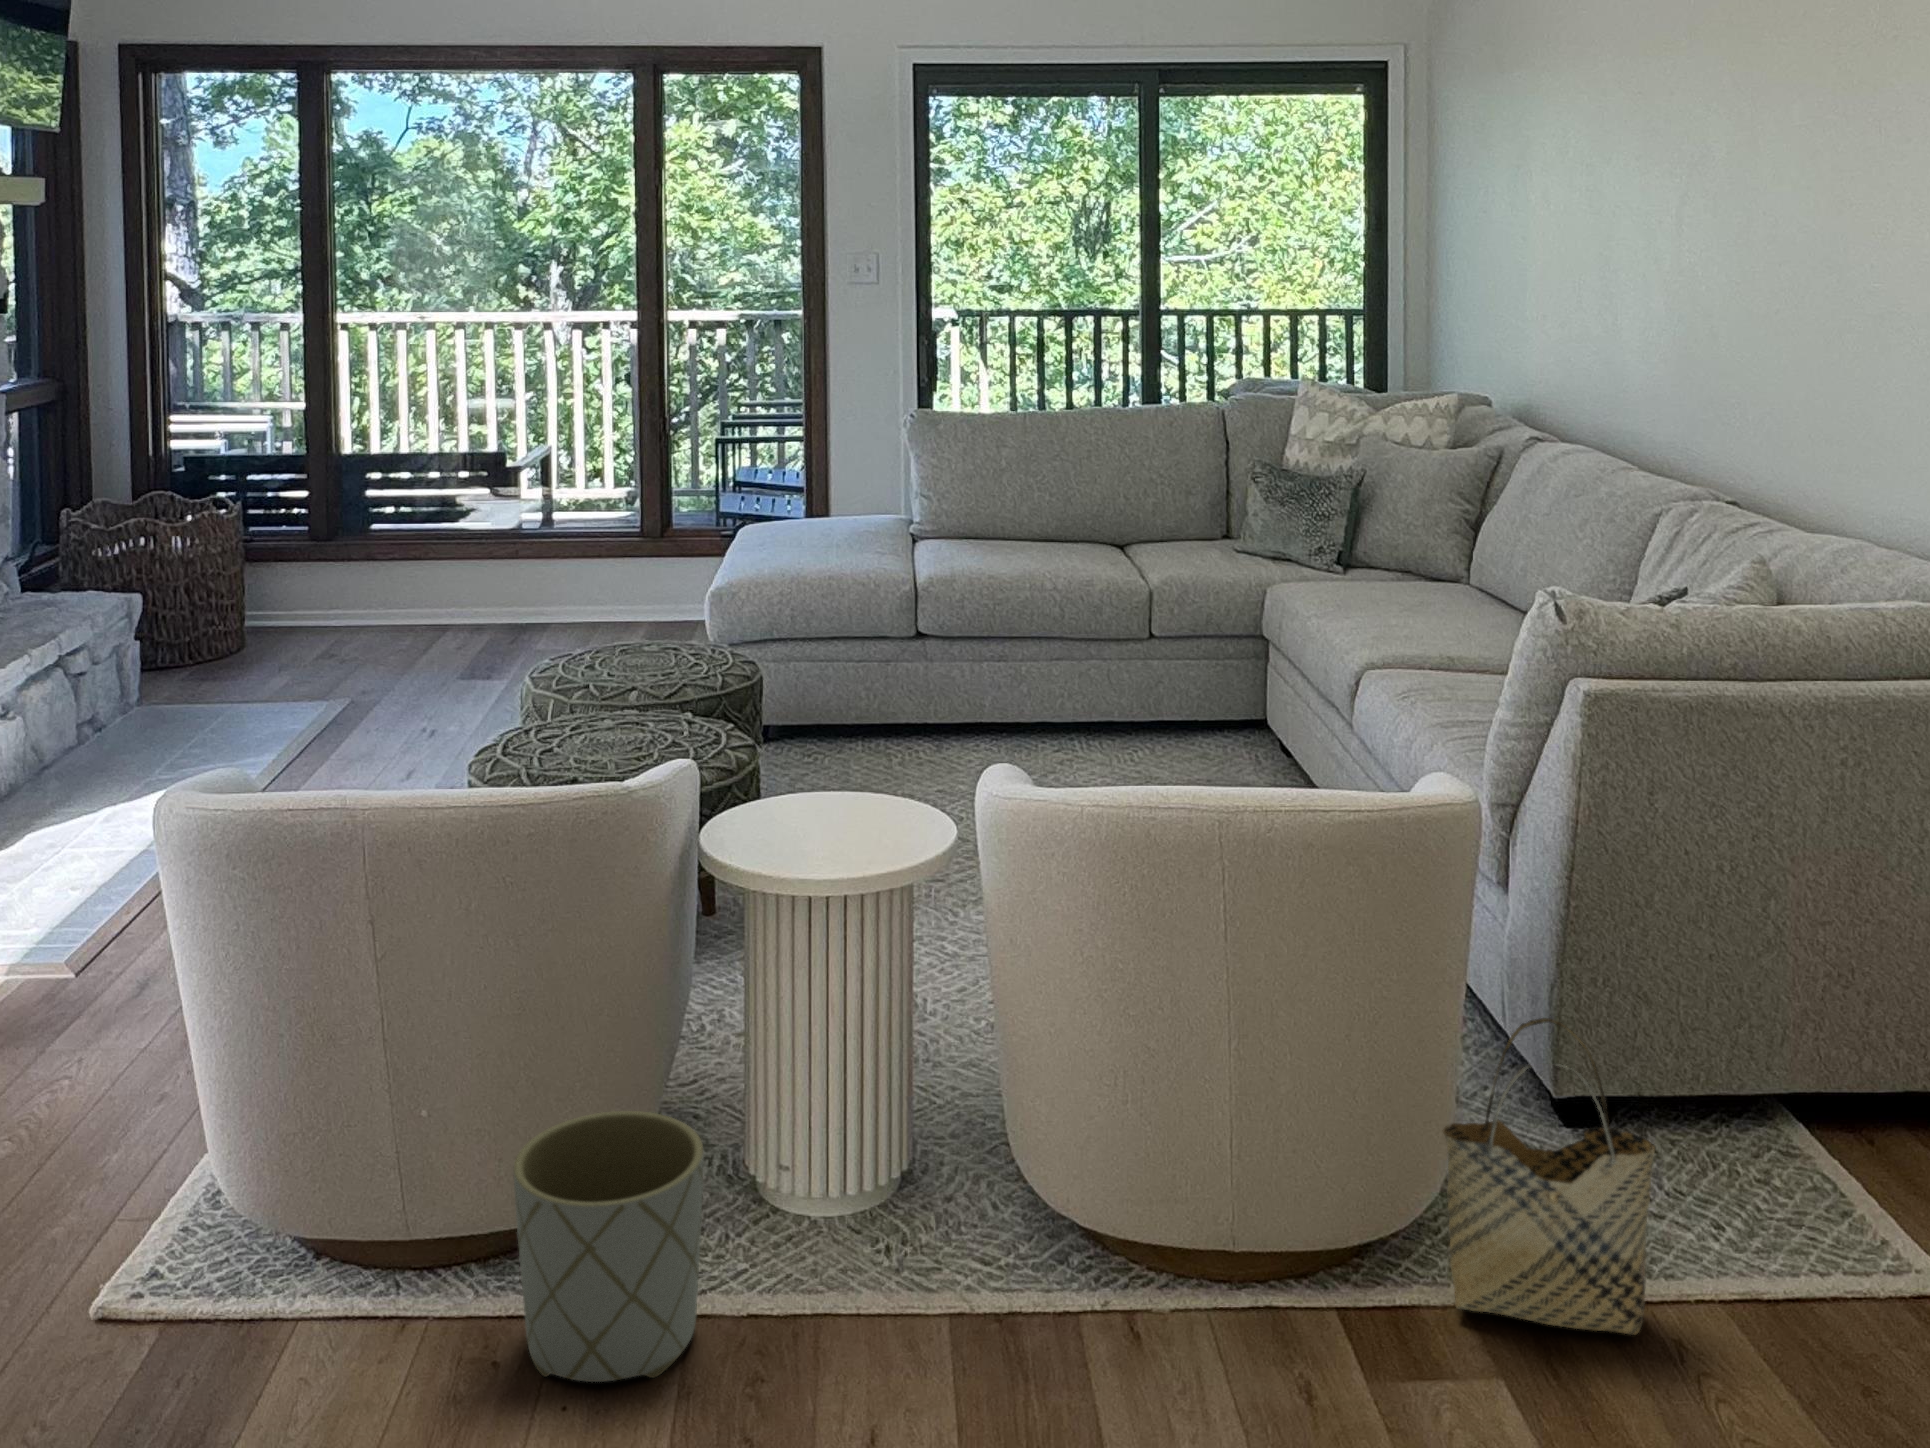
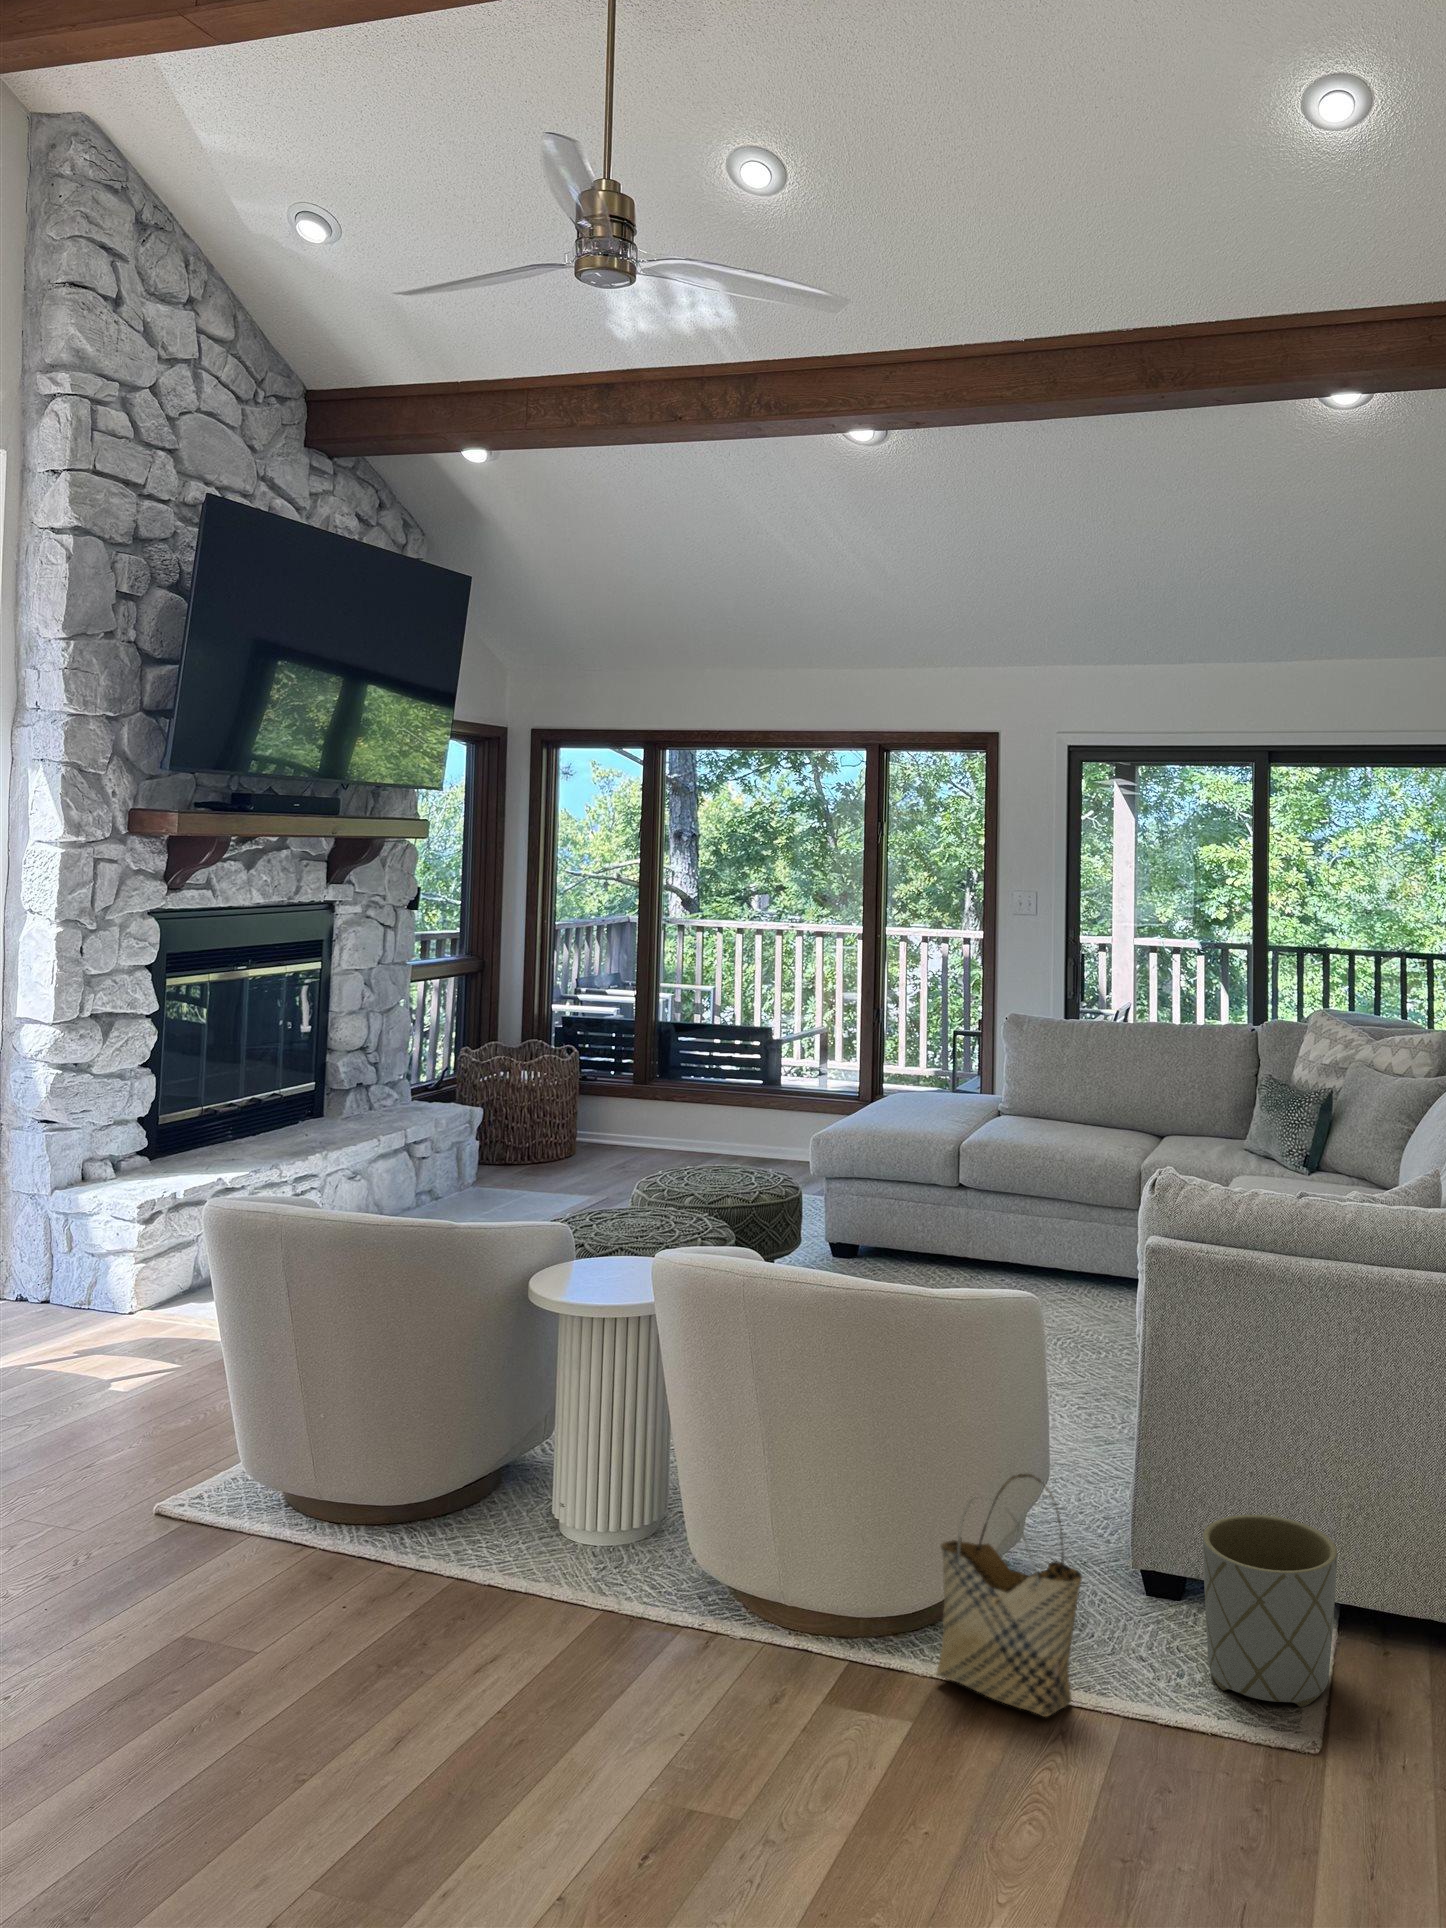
planter: present [513,1111,704,1382] -> present [1203,1515,1337,1707]

